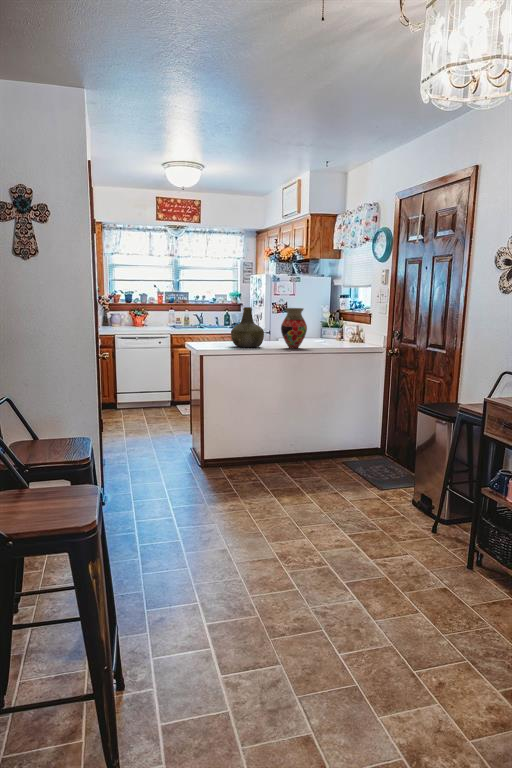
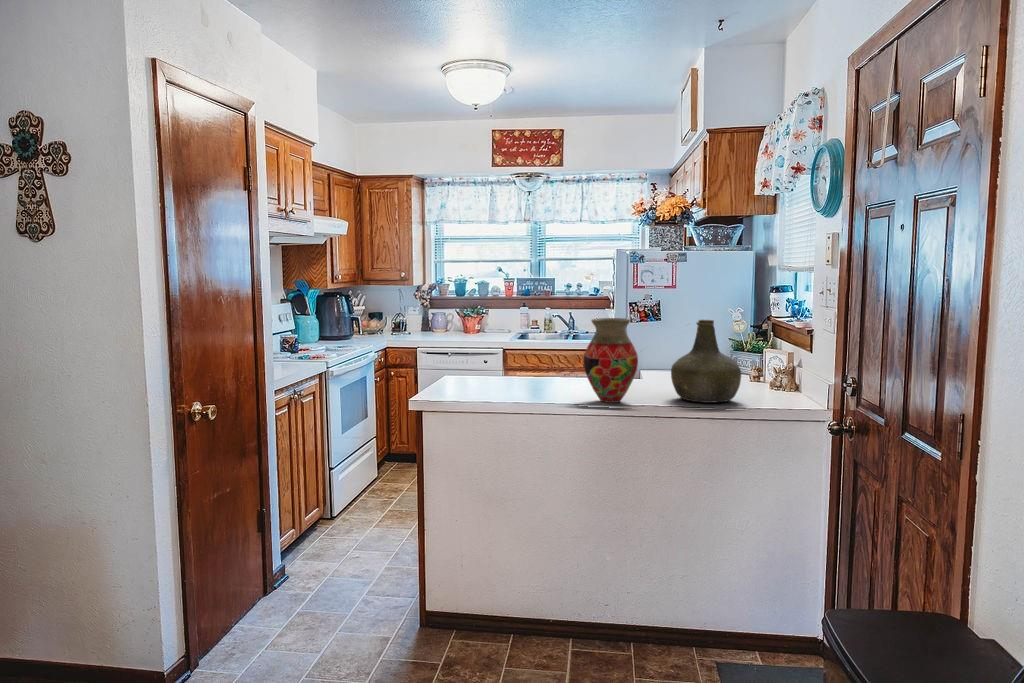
bottle: present [231,307,264,347] -> present [671,320,741,403]

